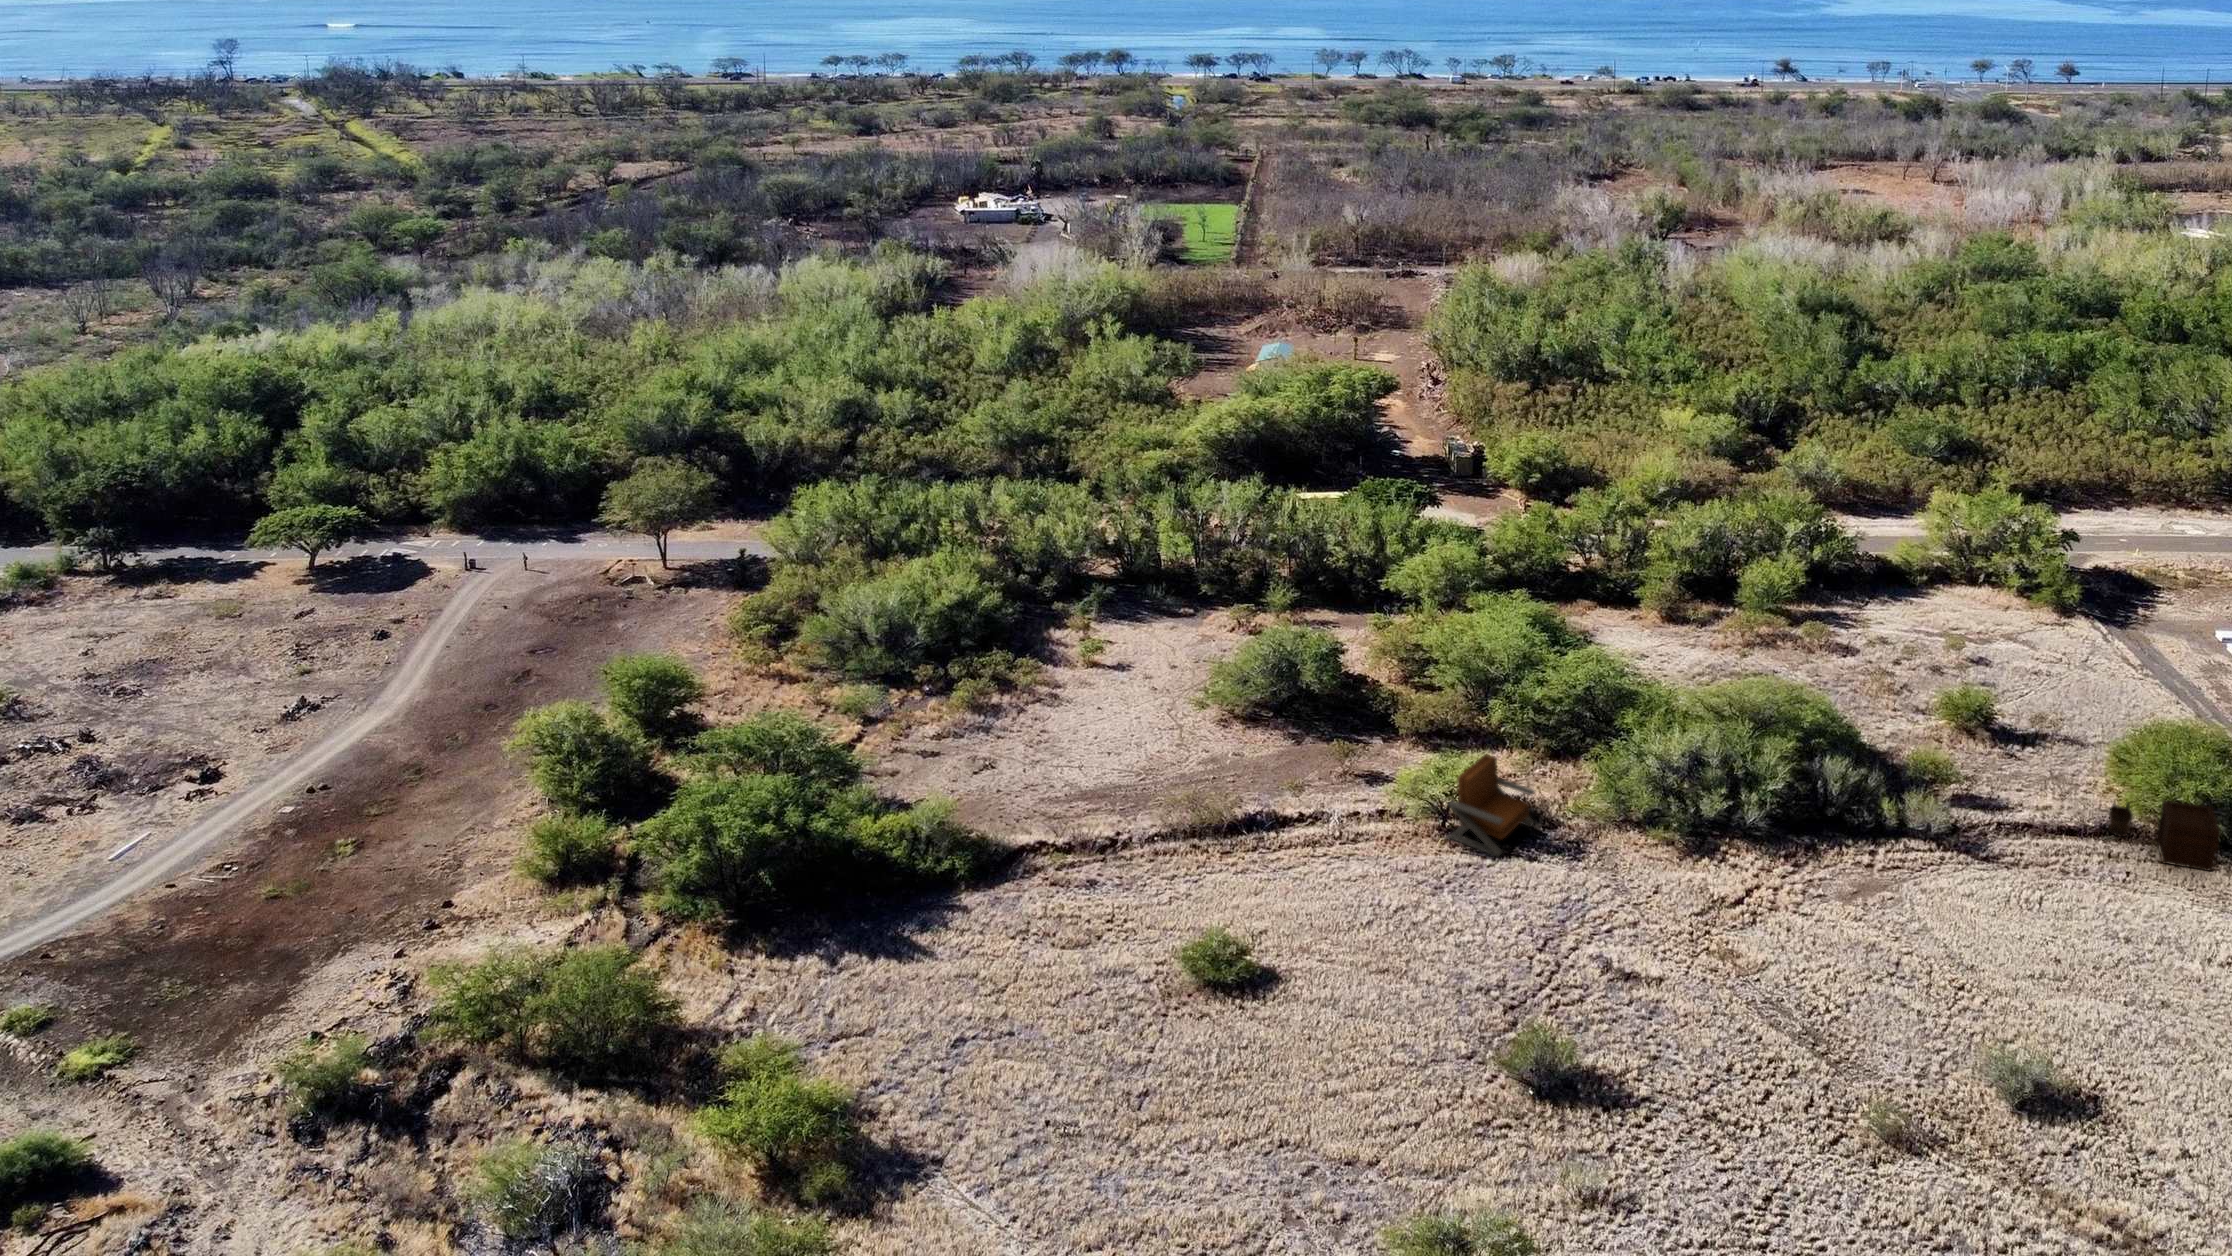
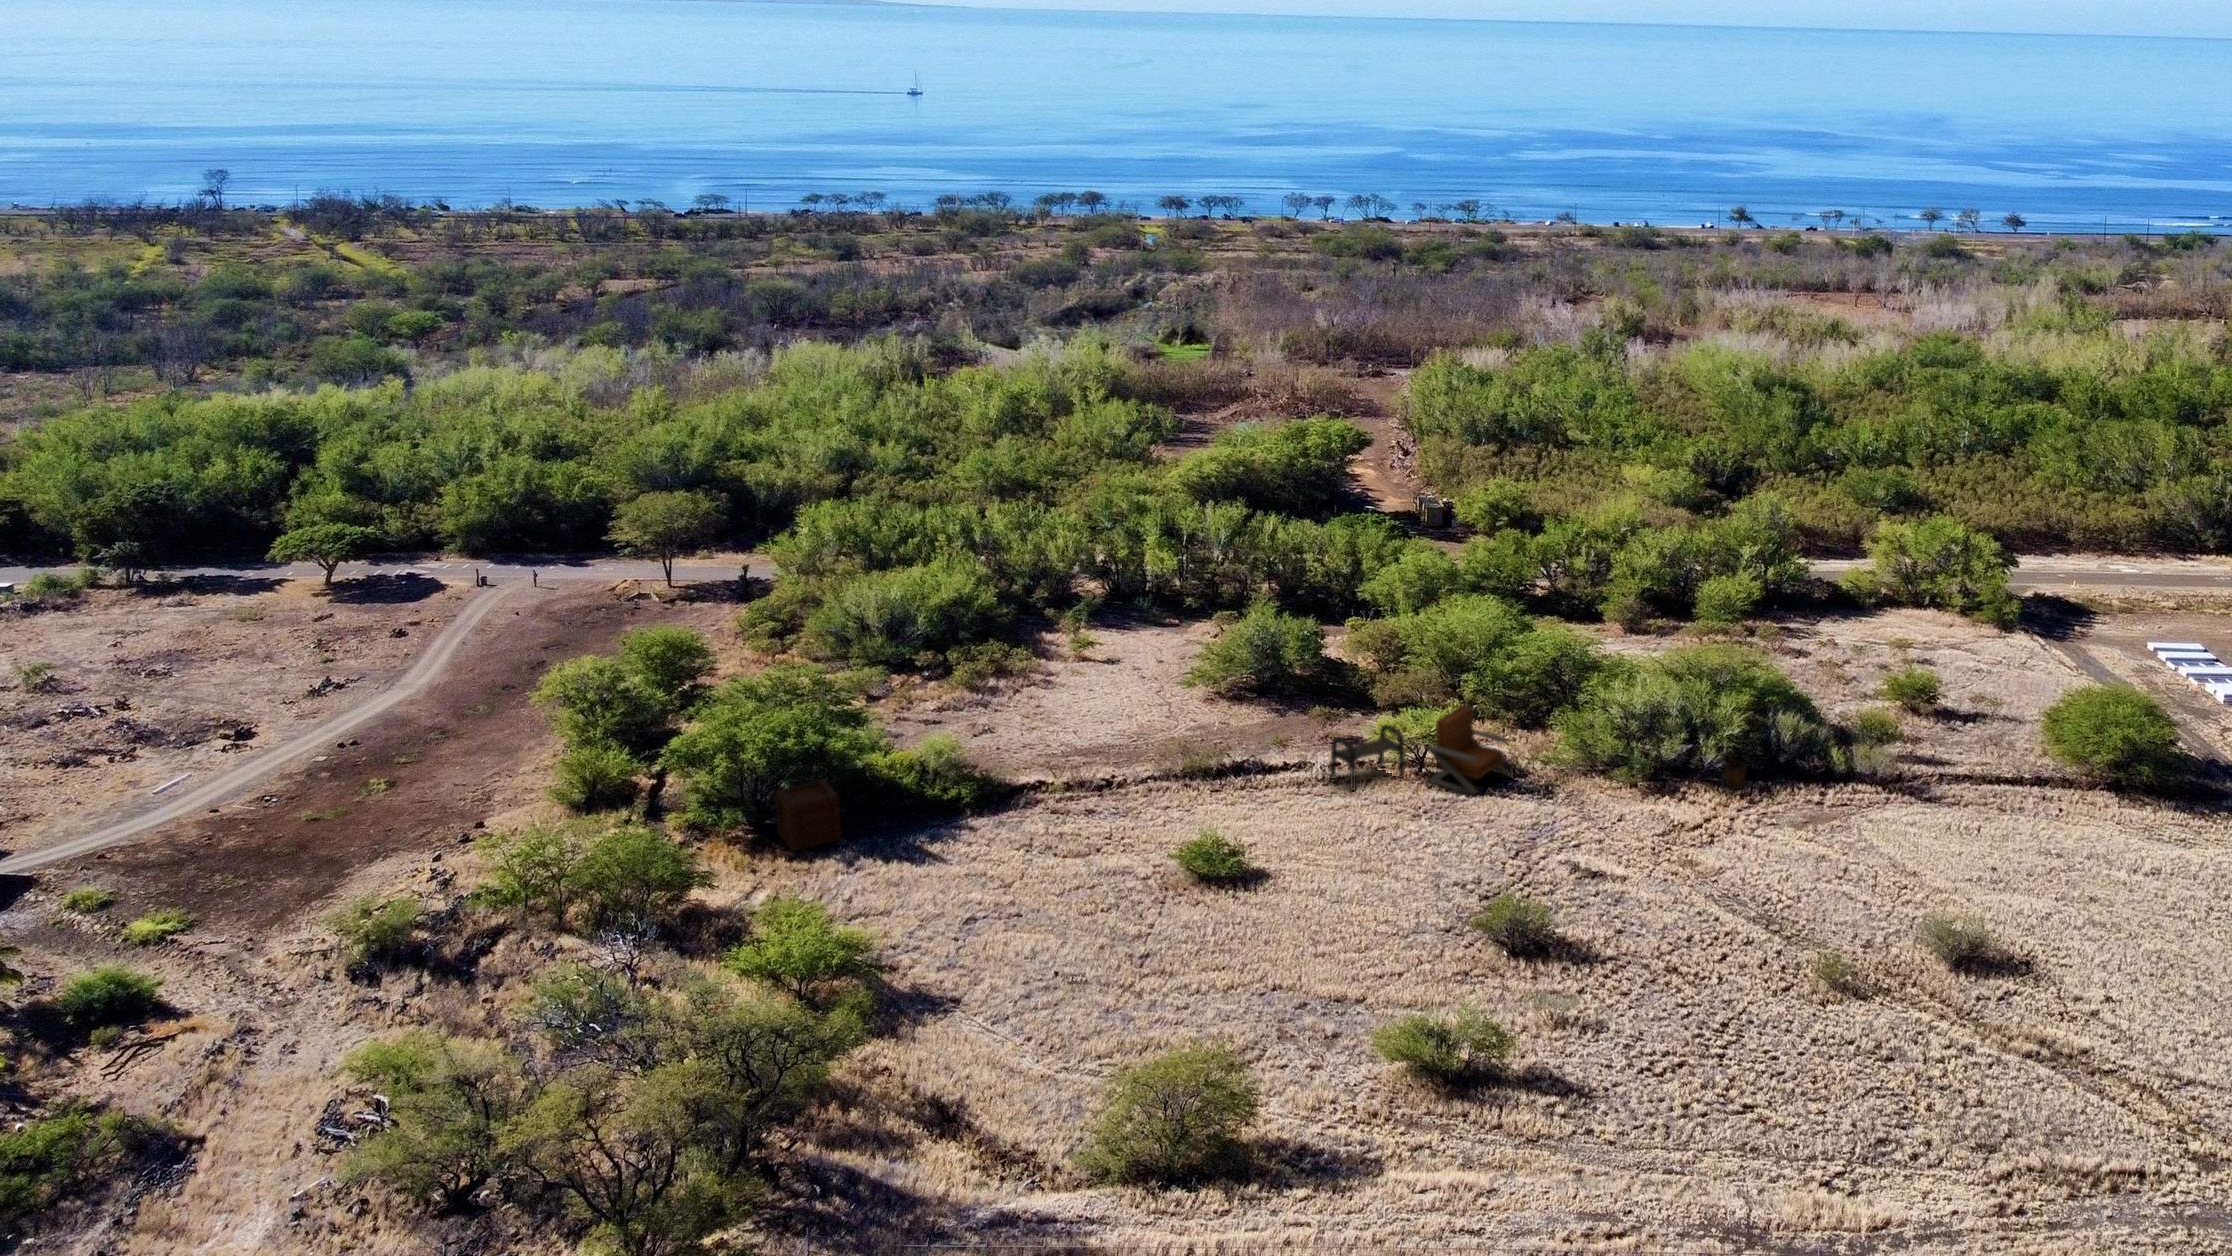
bench: none [1345,775,1424,852] -> present [1330,725,1405,791]
wooden crate: present [2156,800,2220,871] -> present [776,780,841,851]
bucket: present [2108,802,2133,837] -> present [1725,755,1746,789]

